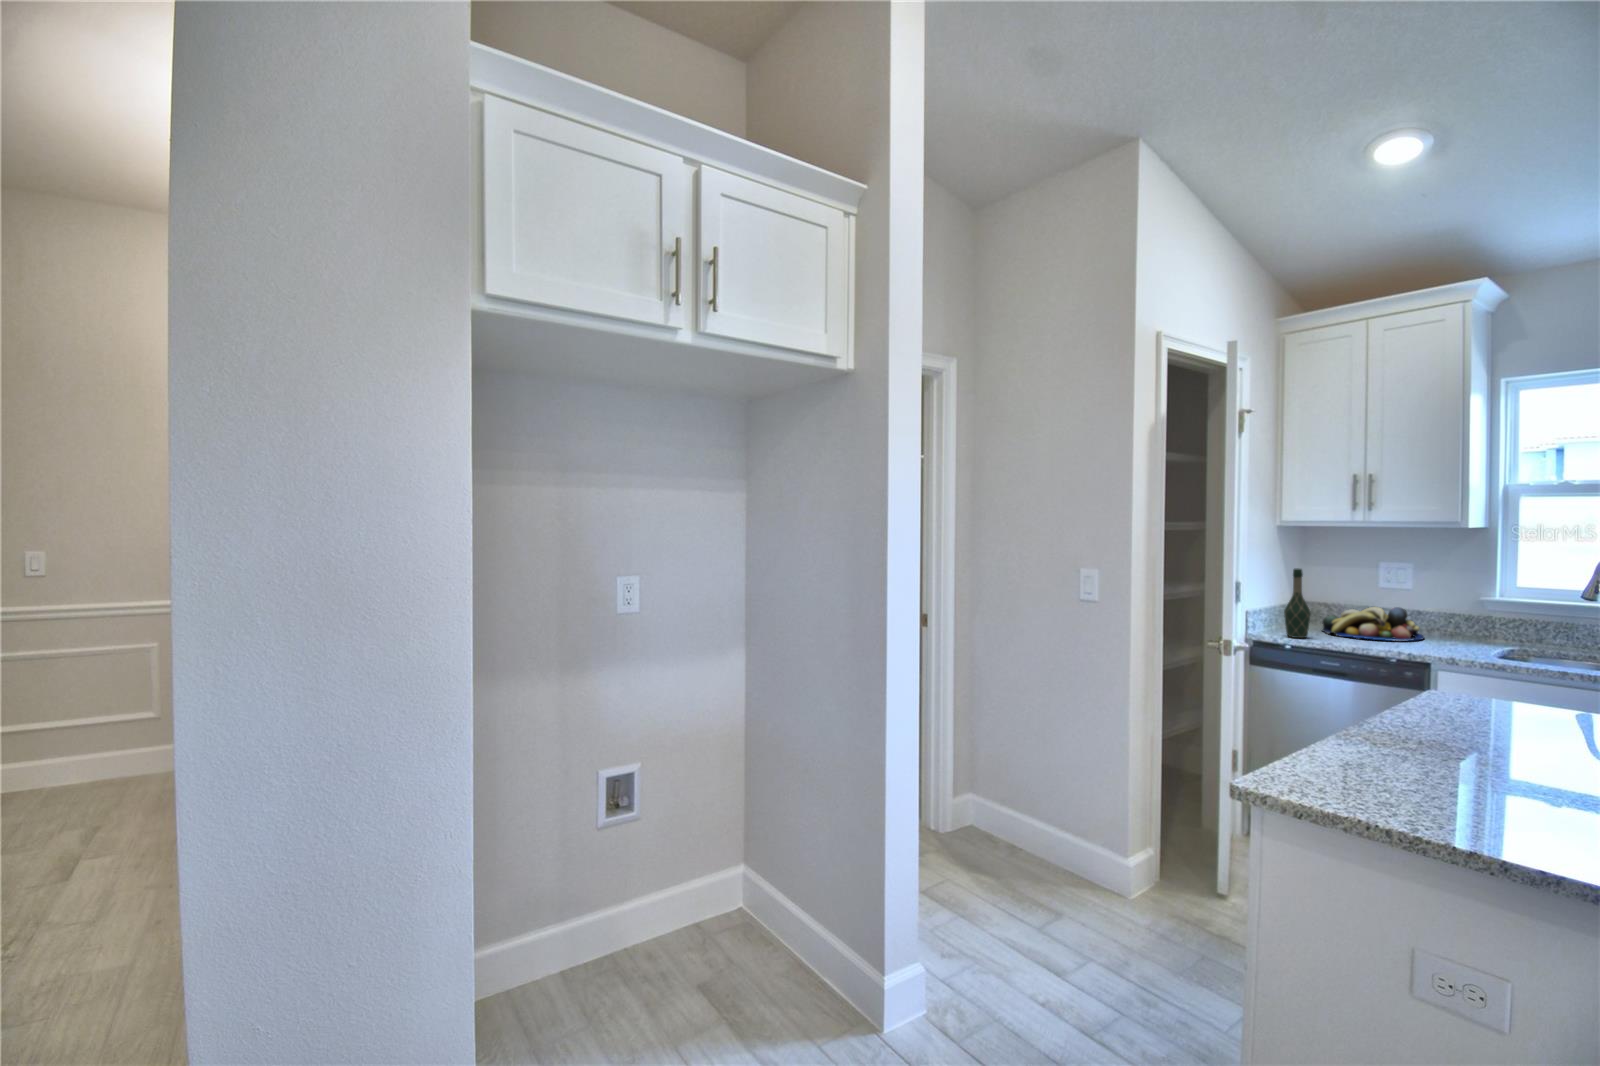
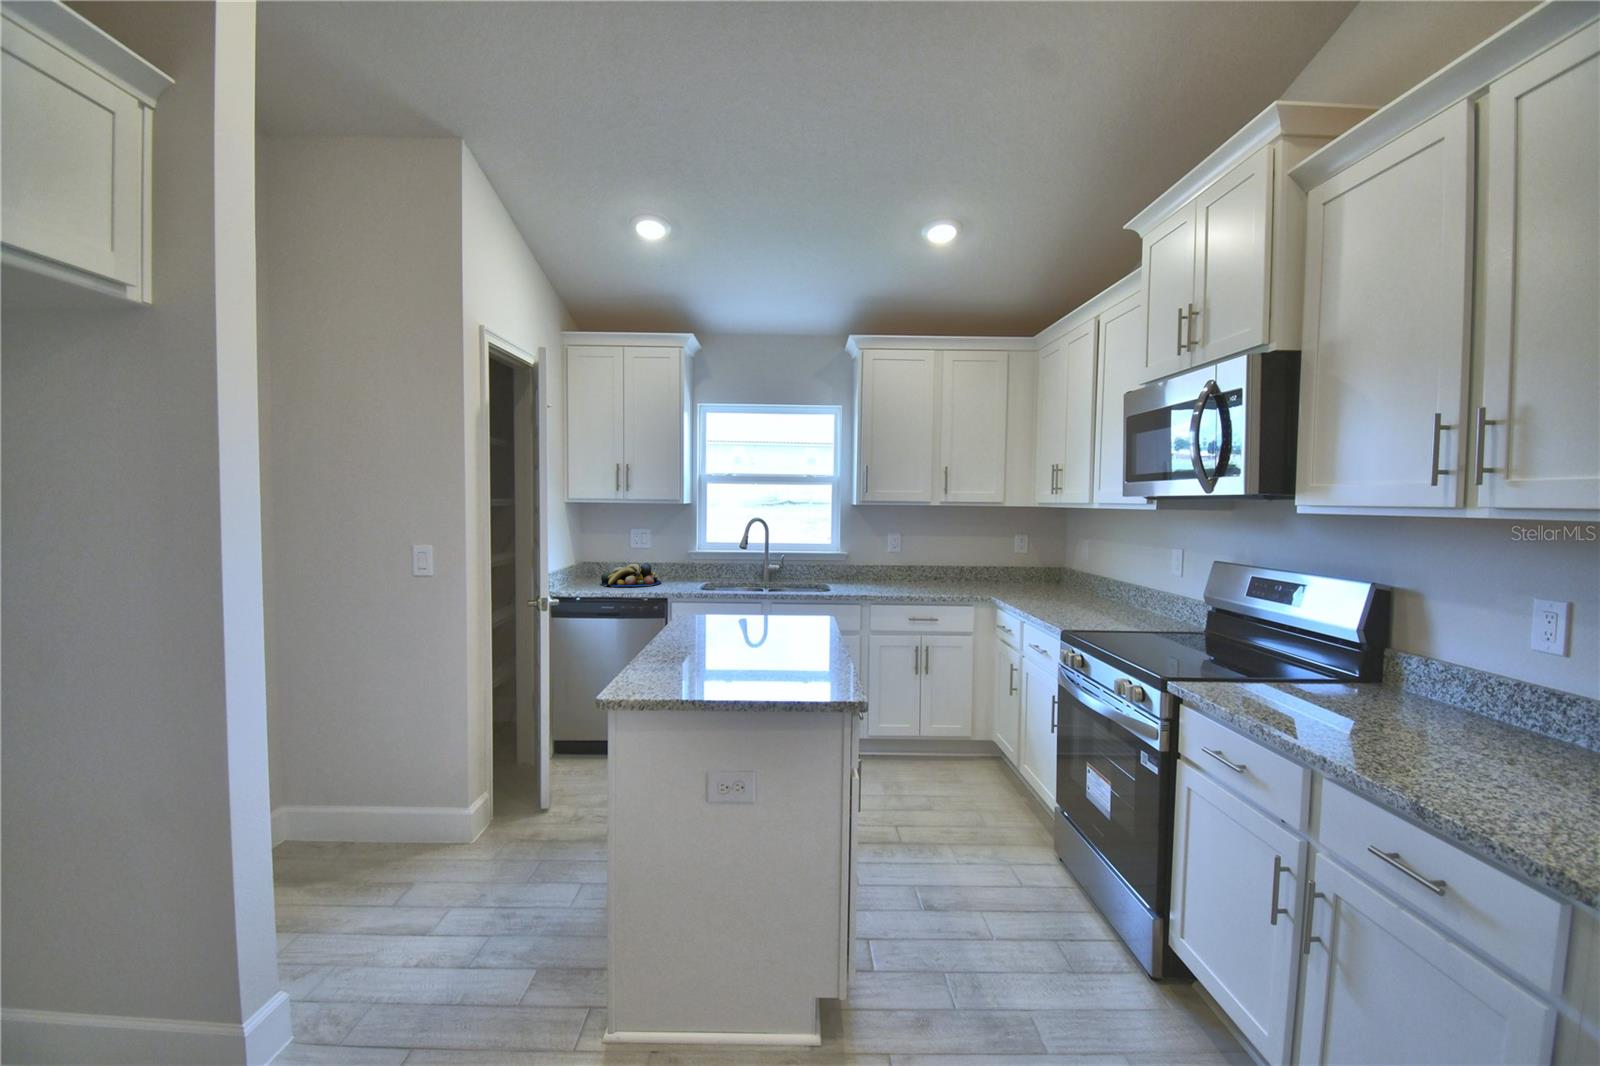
wine bottle: present [1284,568,1311,638] -> none [578,537,596,591]

